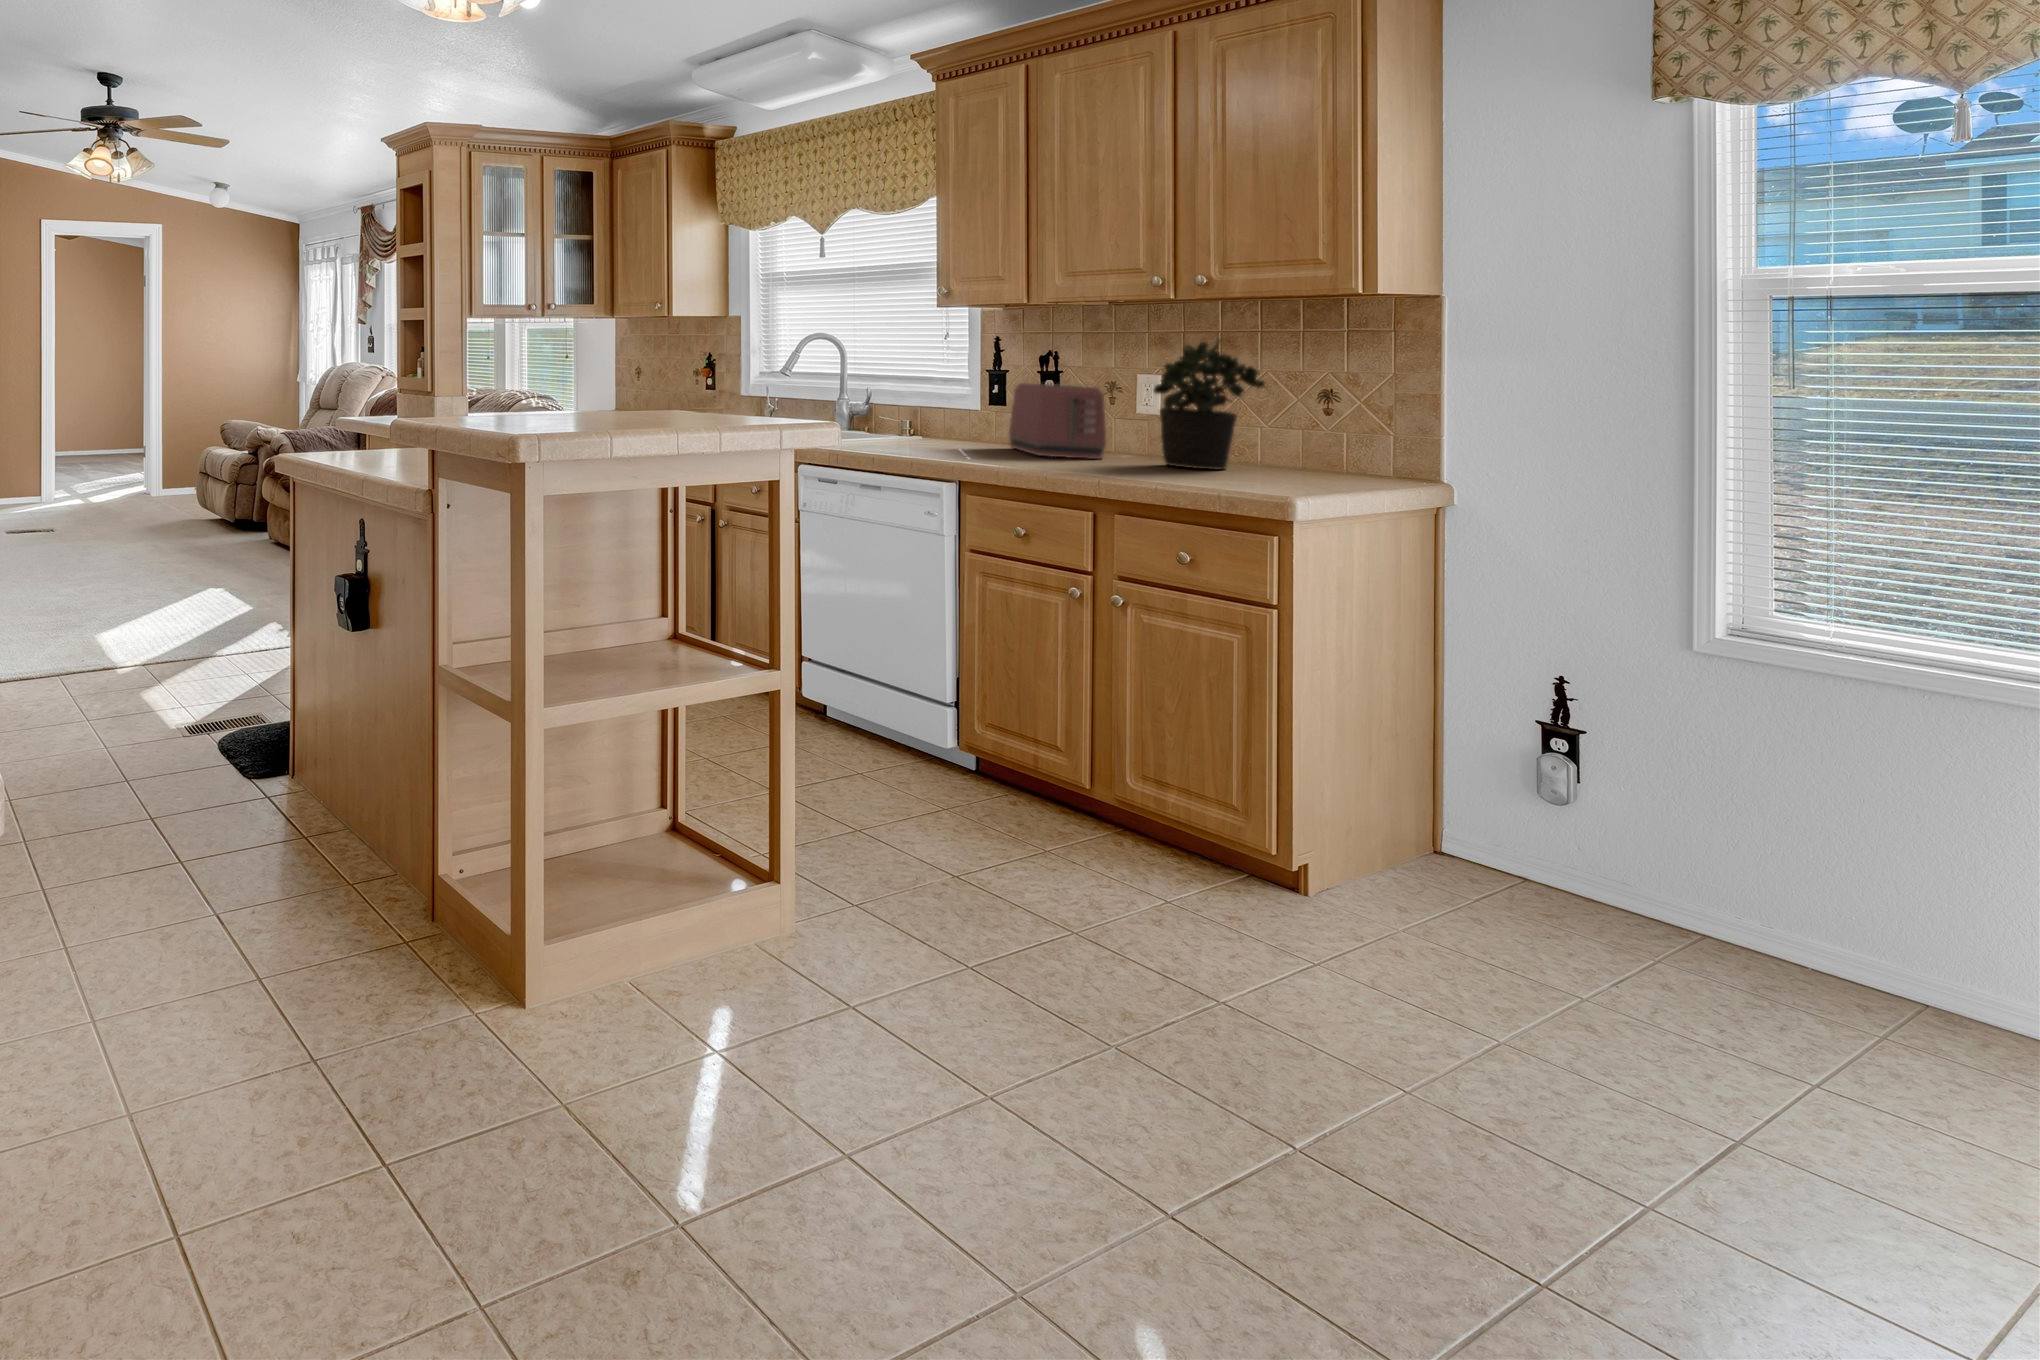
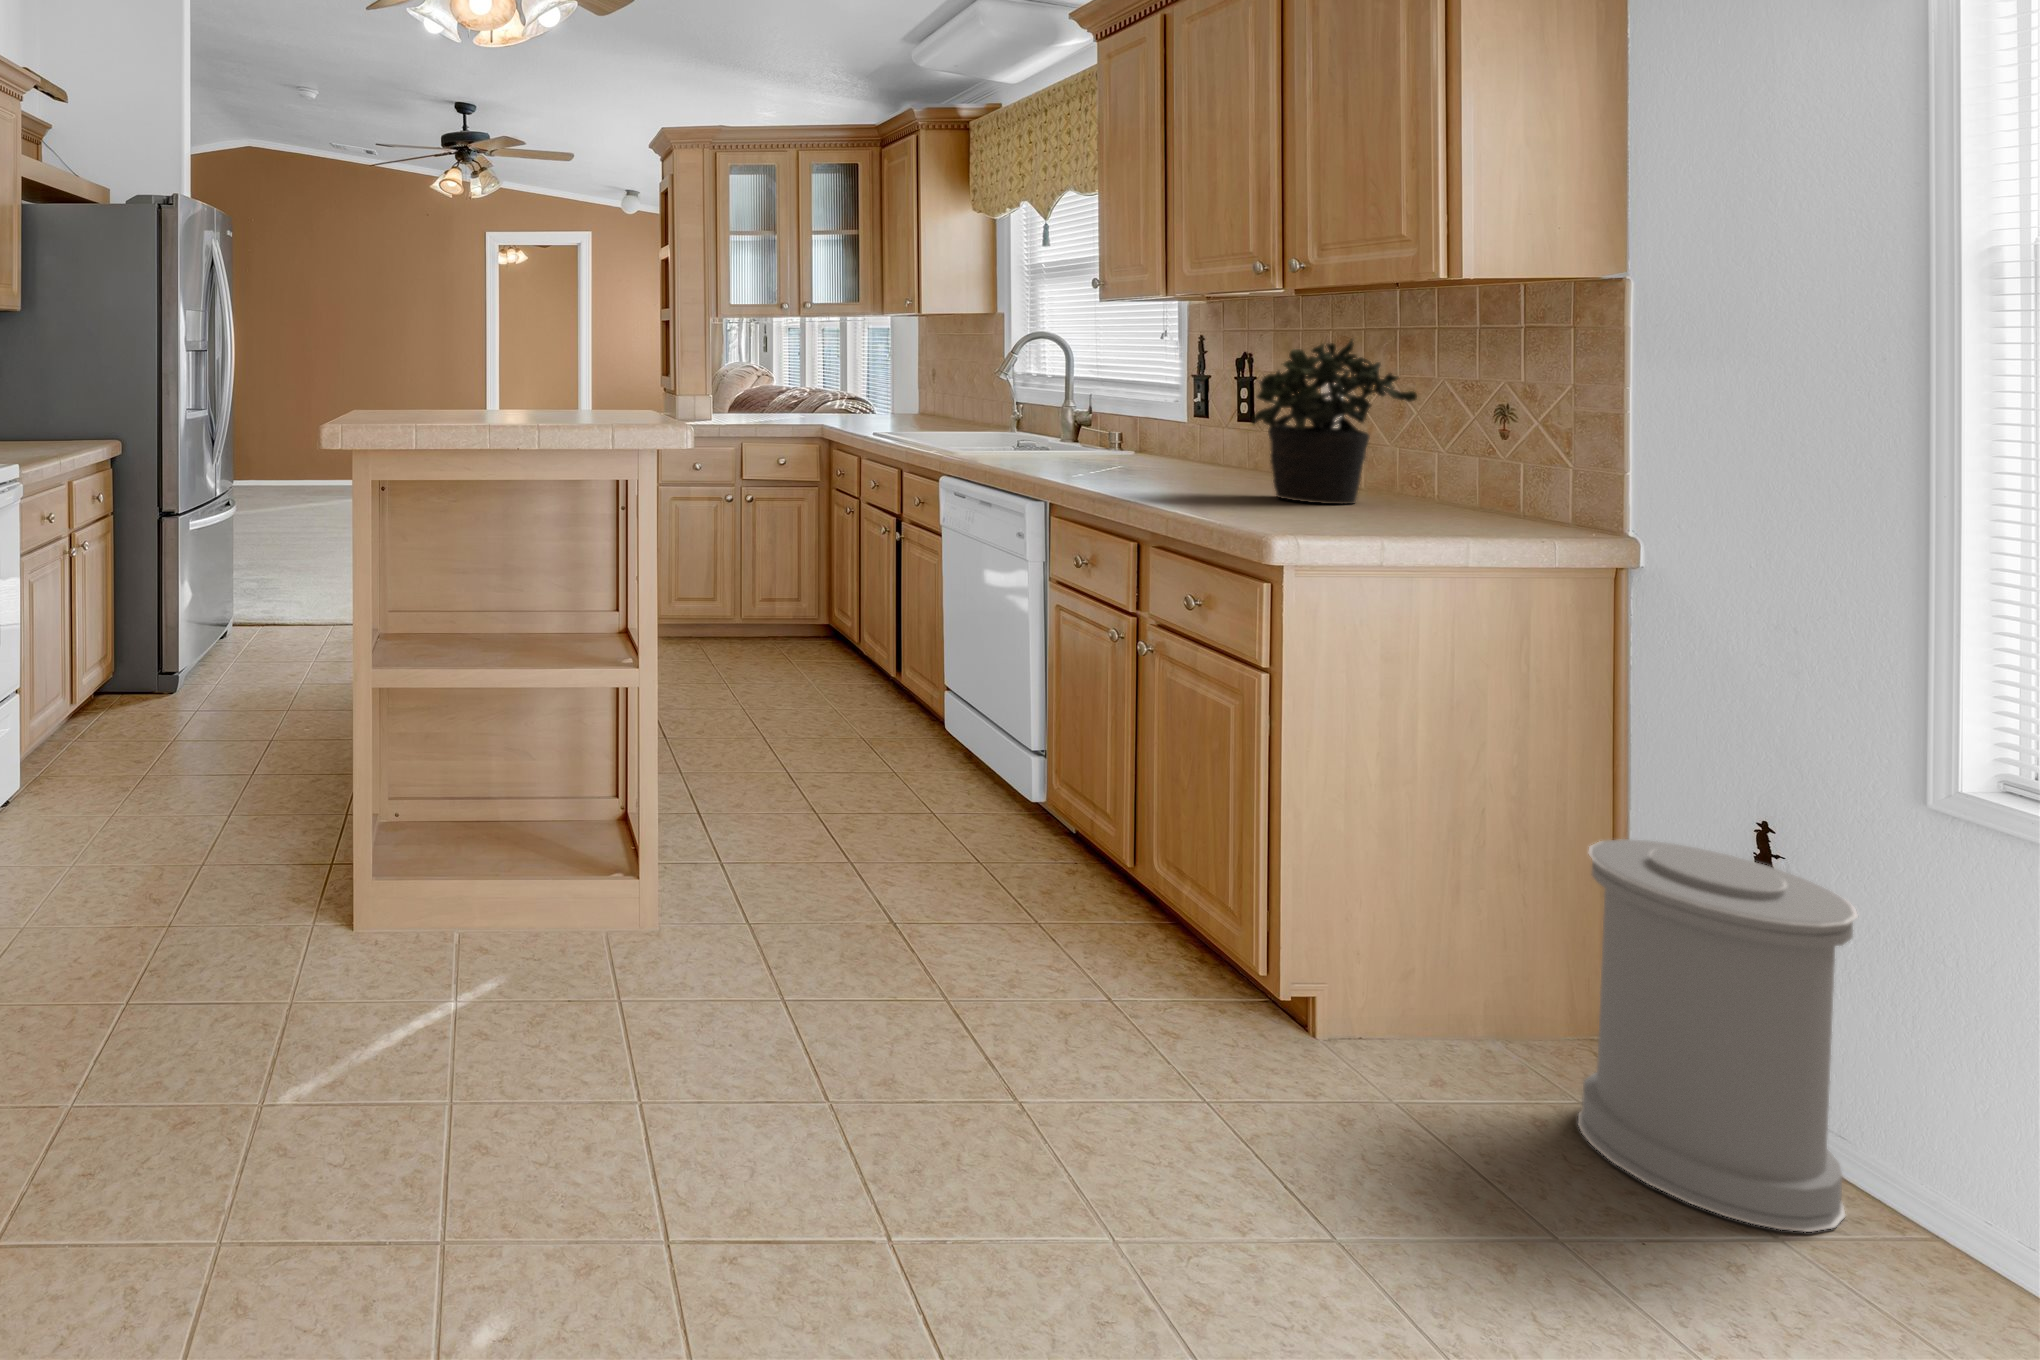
toaster: present [1009,383,1106,459] -> none [1144,394,1247,487]
trash can: none [1484,703,1677,961] -> present [1578,839,1858,1232]

